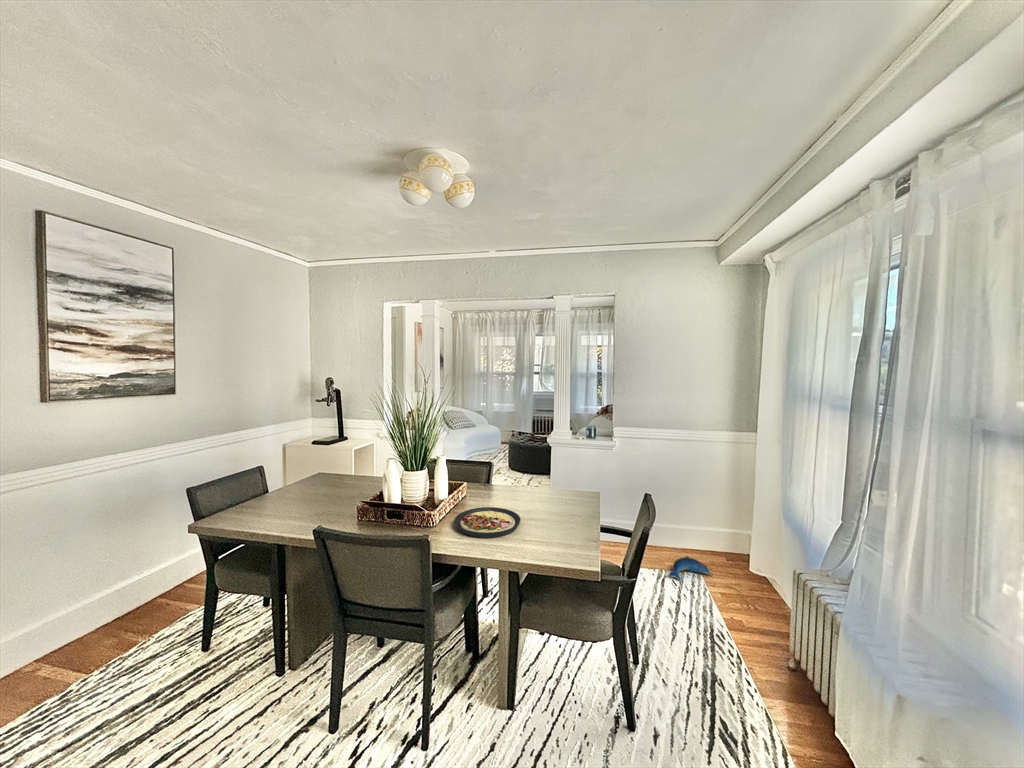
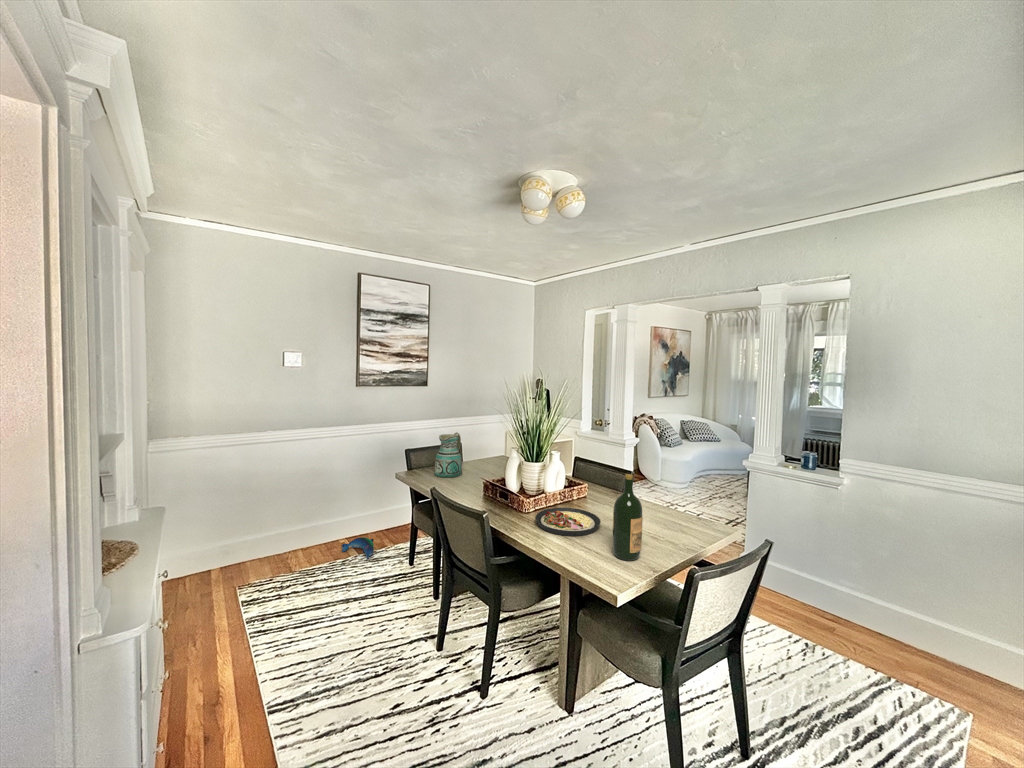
ceramic pitcher: none [256,450,297,512] -> present [434,432,462,478]
wine bottle: none [556,462,583,542] -> present [613,474,643,561]
plush toy: present [669,556,712,580] -> present [342,537,374,559]

